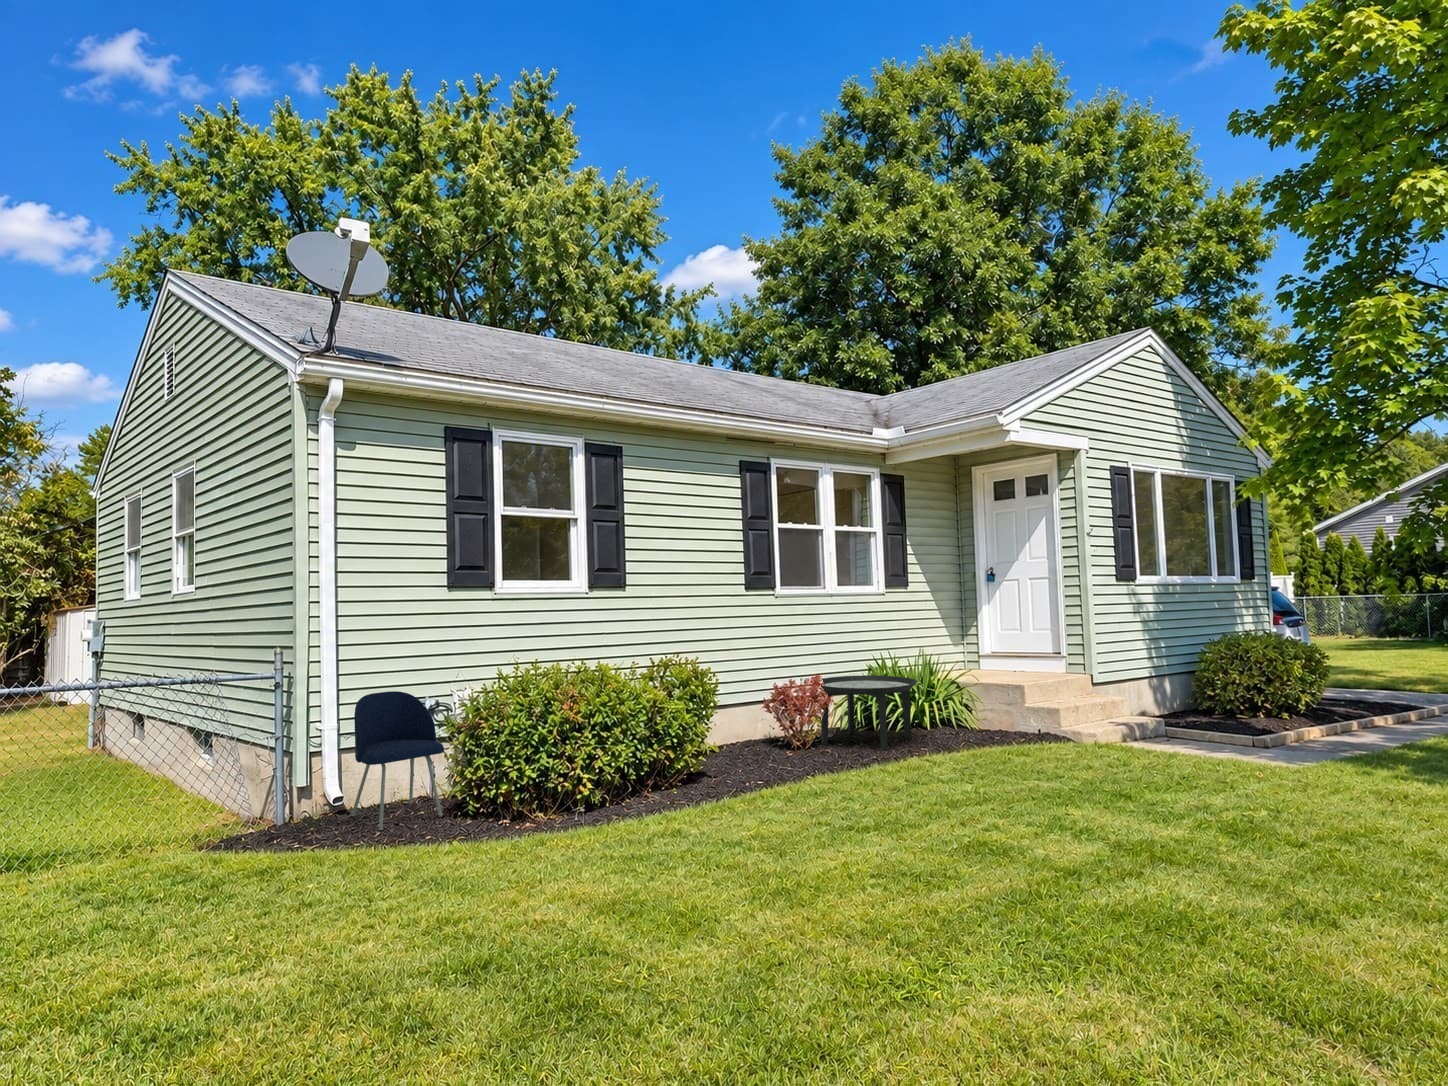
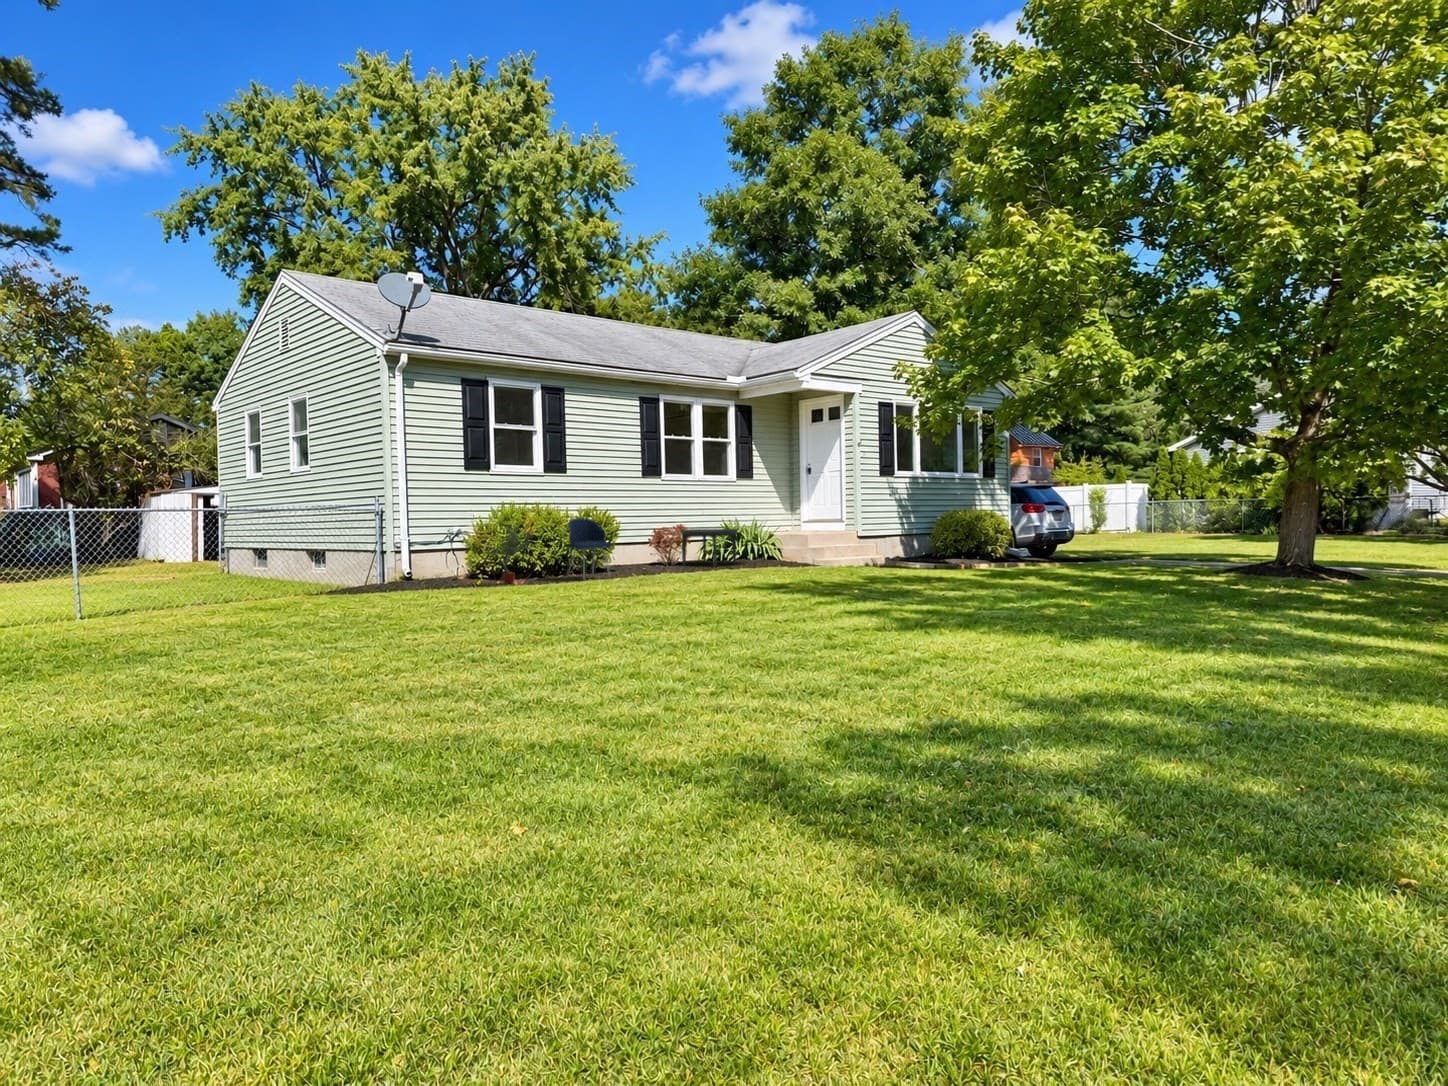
chair: present [351,691,444,831] -> present [568,518,611,552]
potted tree: none [474,702,575,828] -> present [484,526,532,584]

